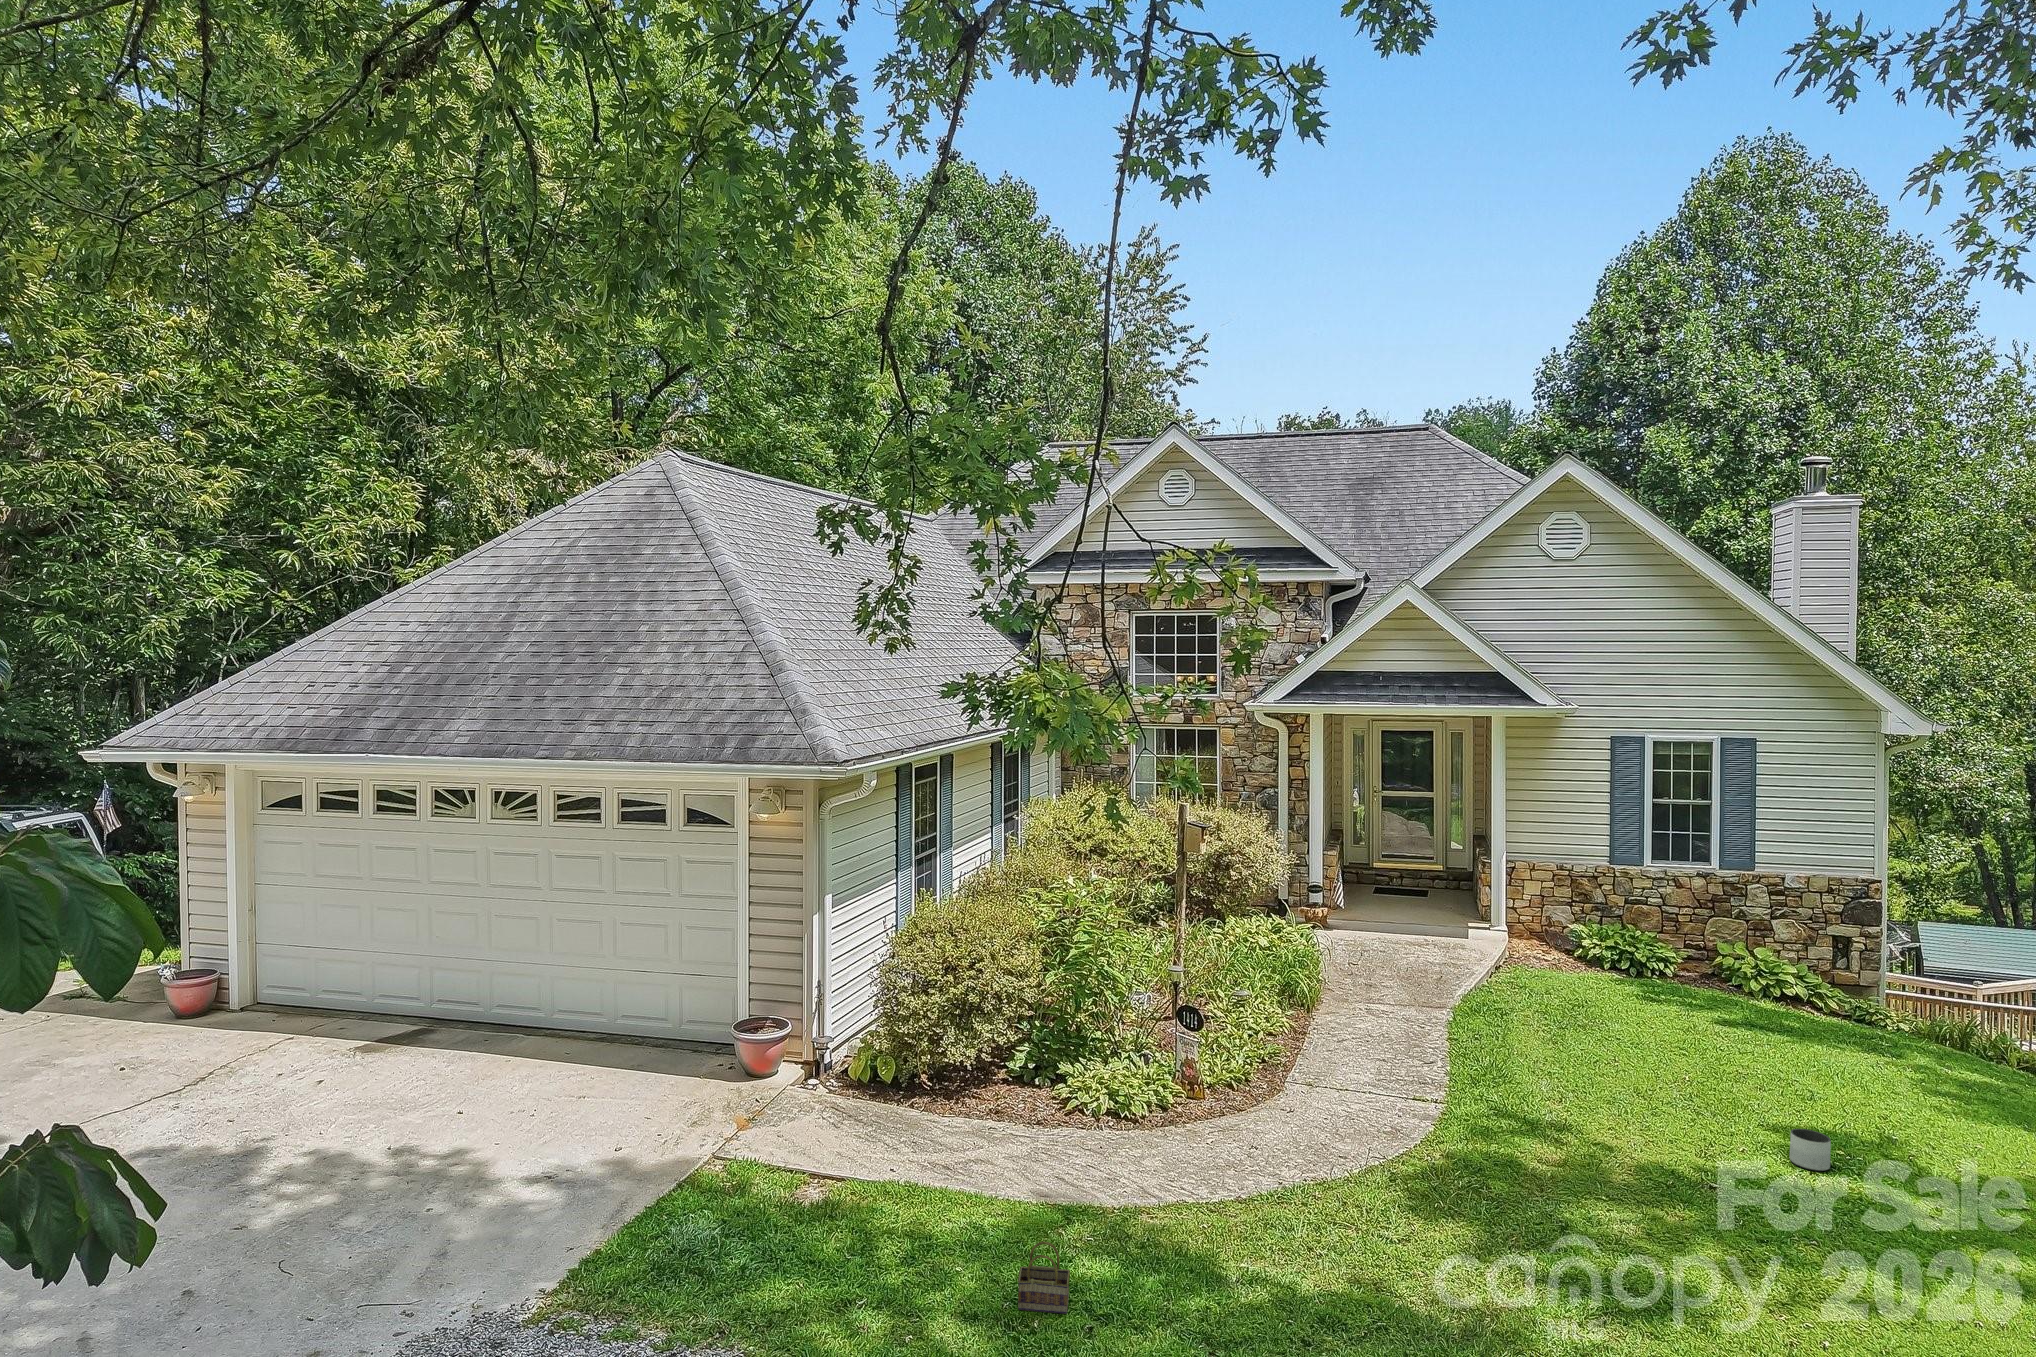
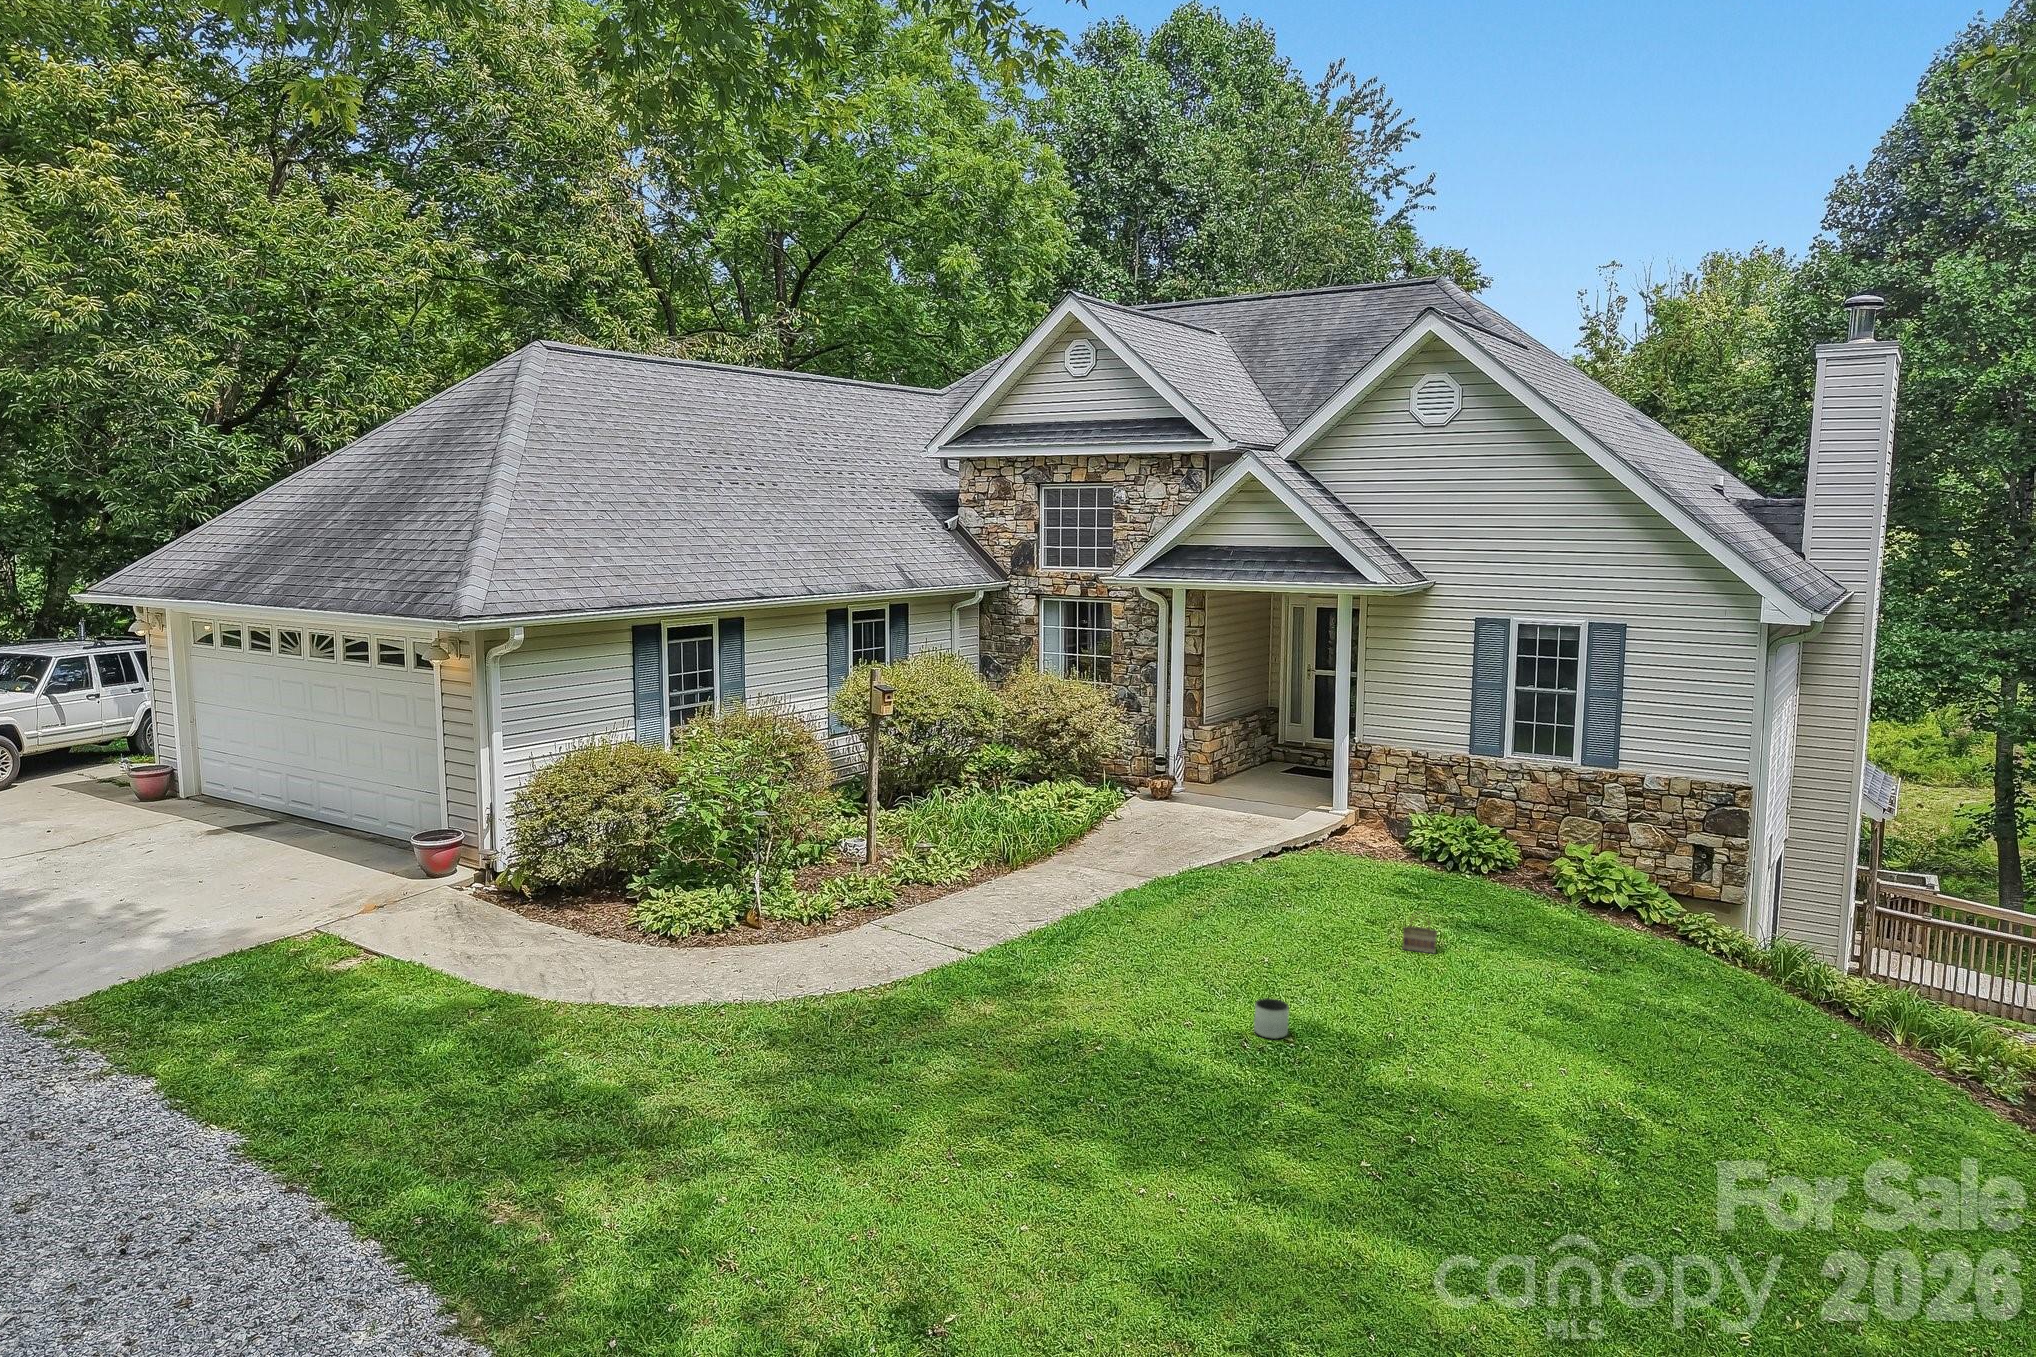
basket: present [1018,1241,1070,1314] -> present [1402,914,1437,953]

